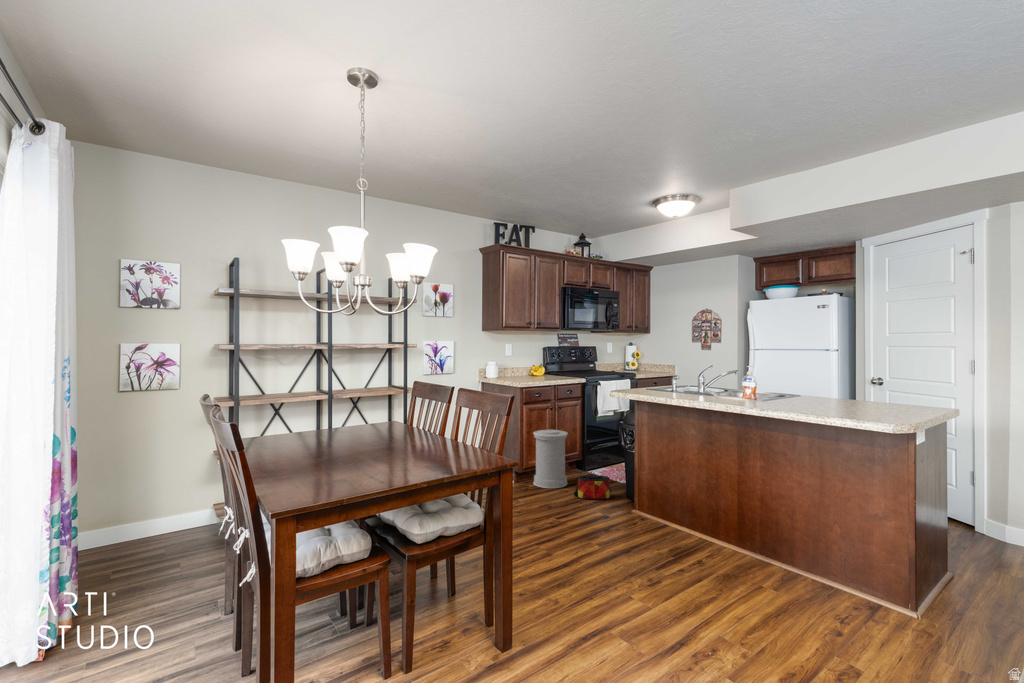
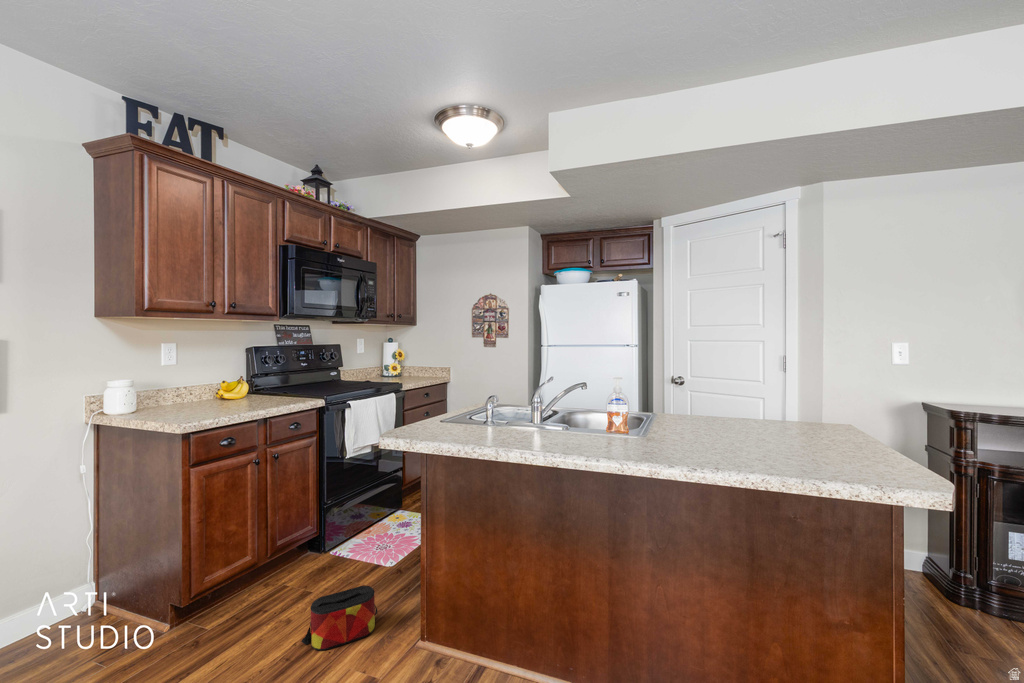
trash can: present [534,430,567,488] -> none [213,504,291,635]

